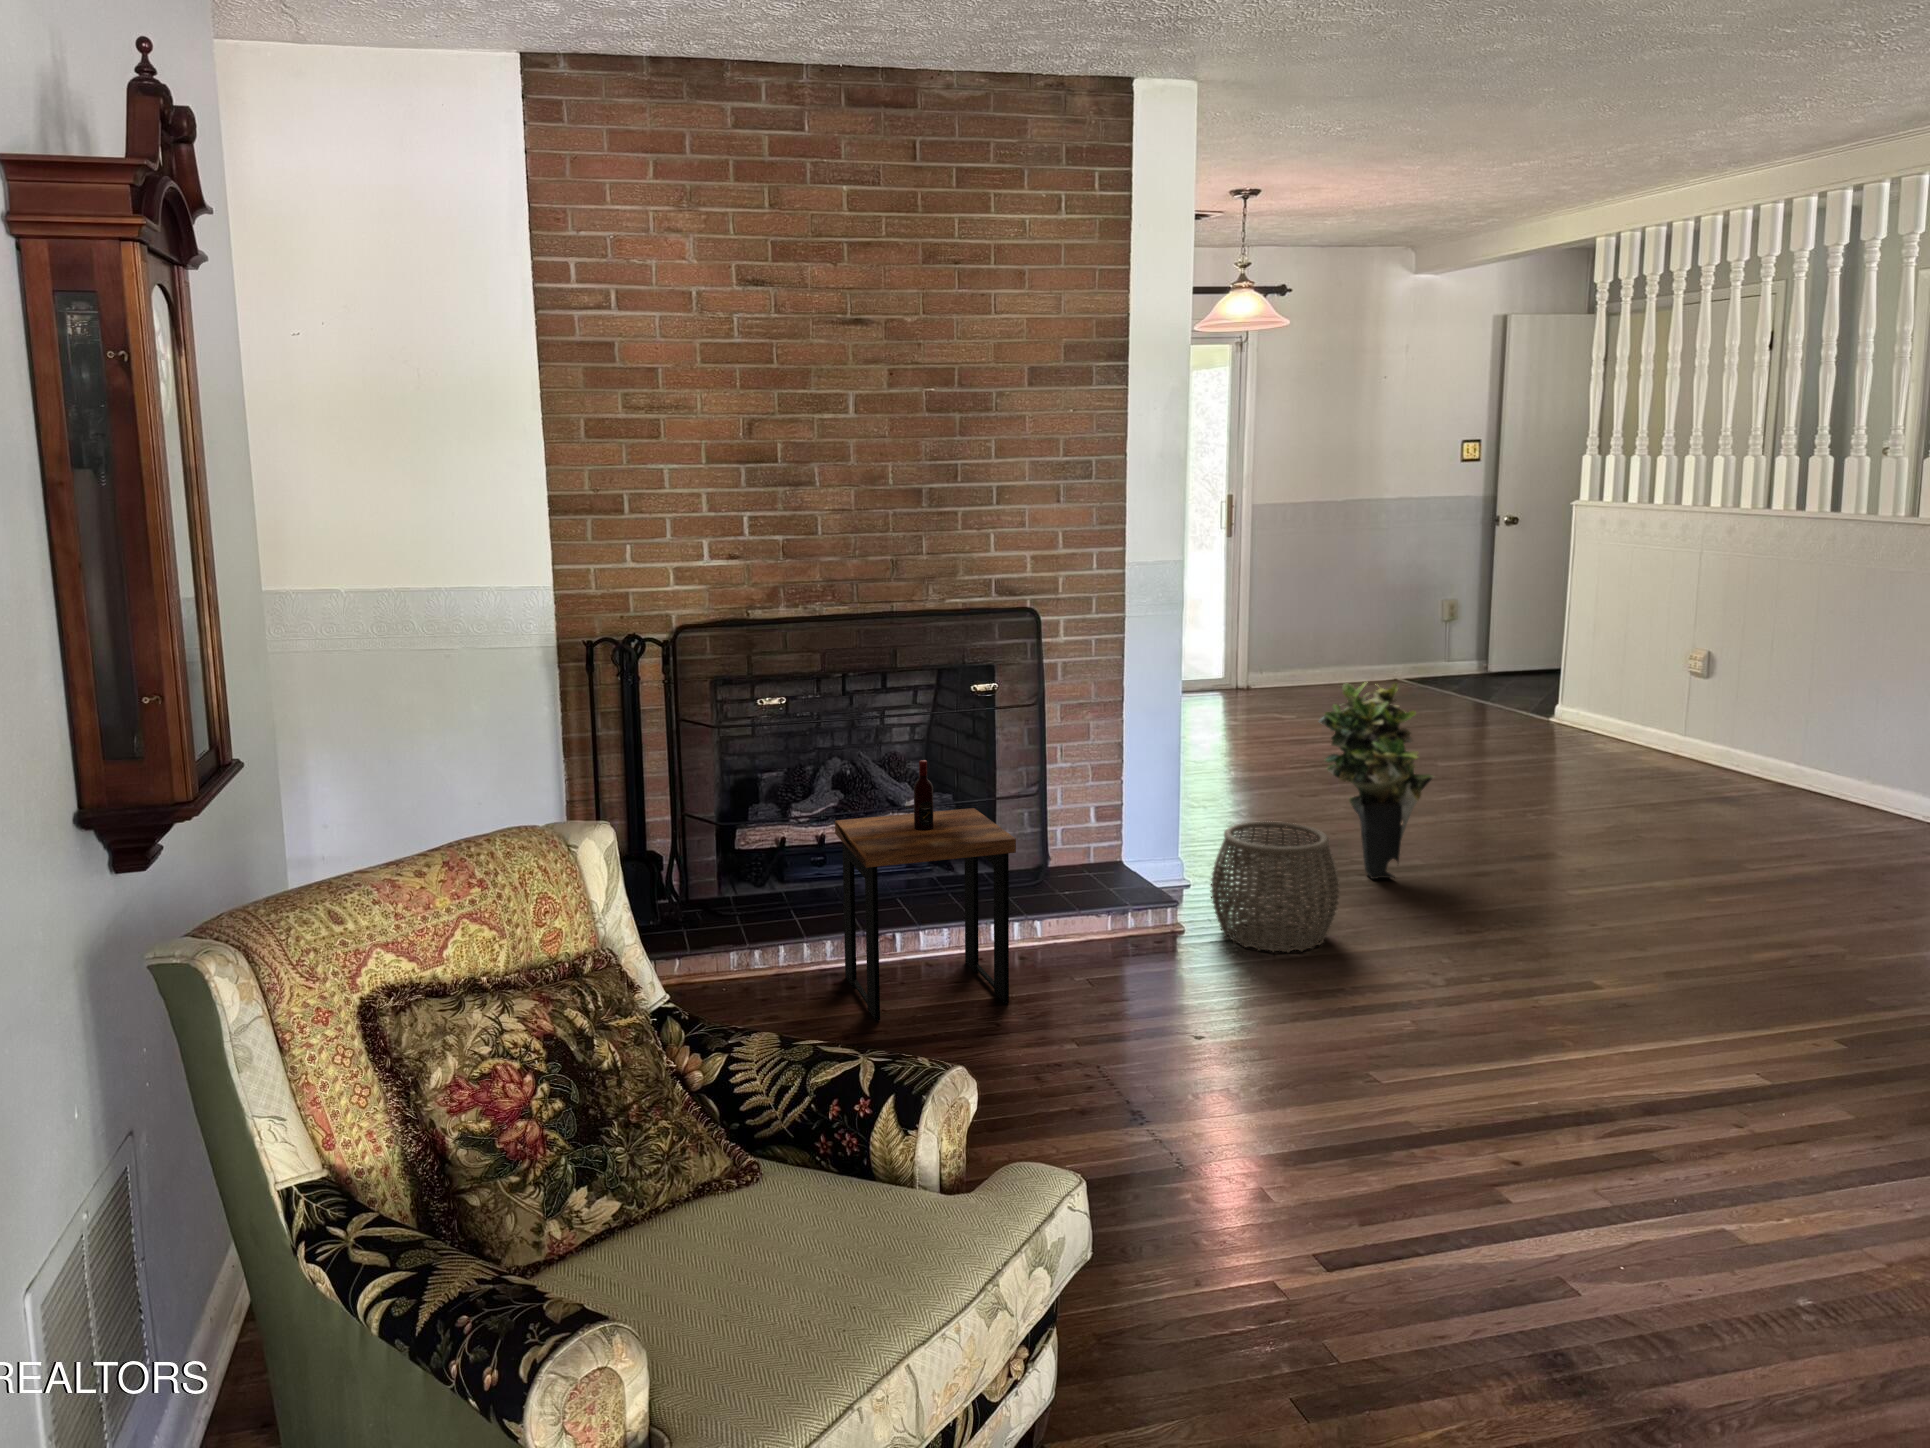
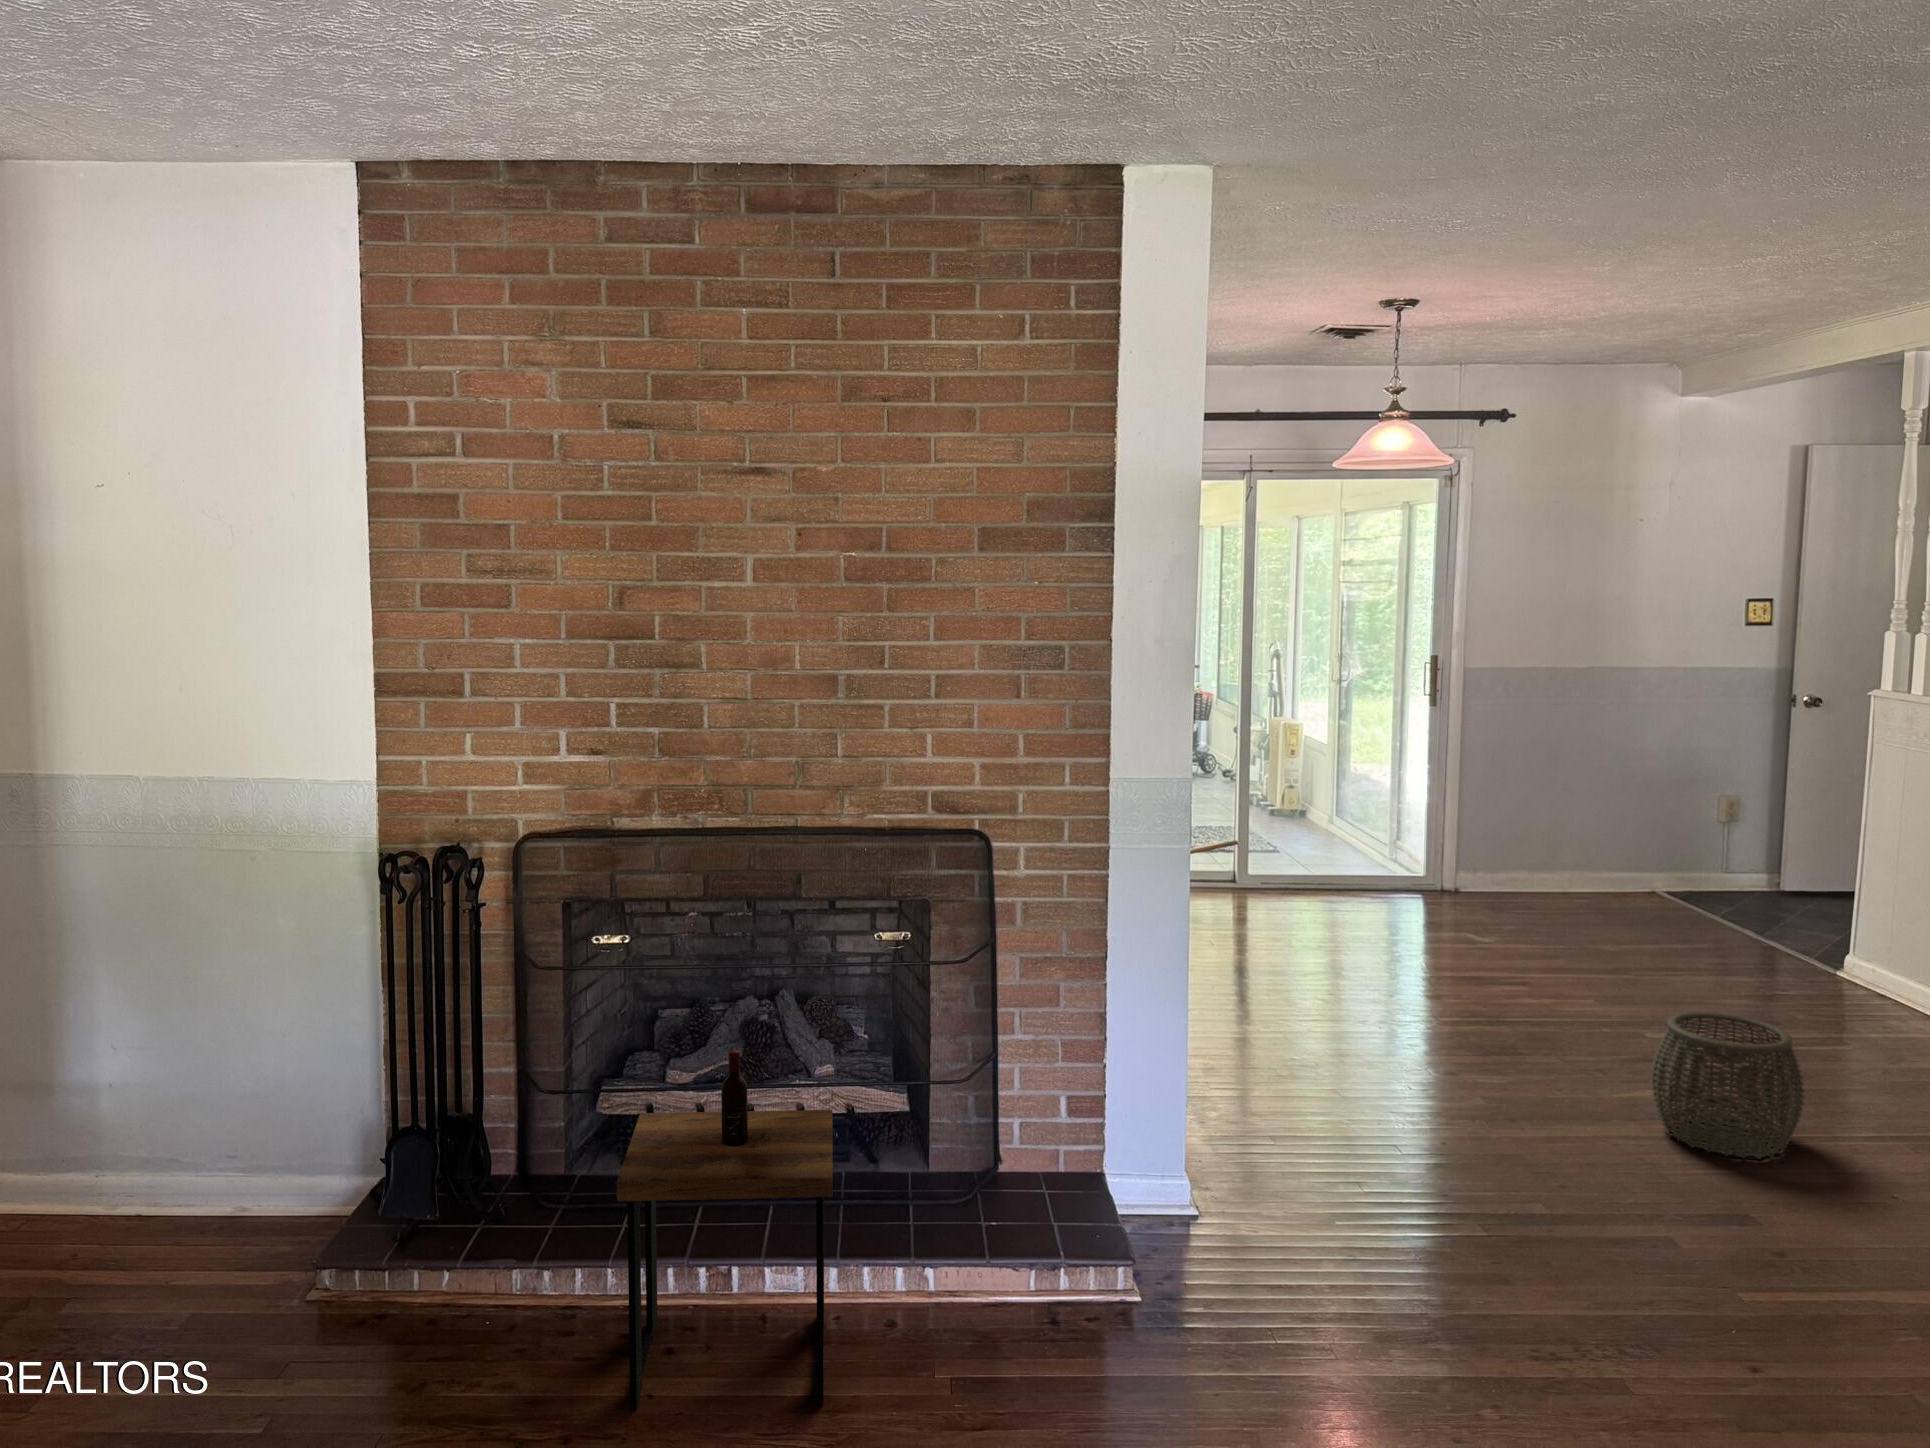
potted plant: present [1319,683,1433,879] -> none [1398,949,1559,1239]
woven basket: present [1210,821,1340,952] -> present [1651,1012,1805,1159]

